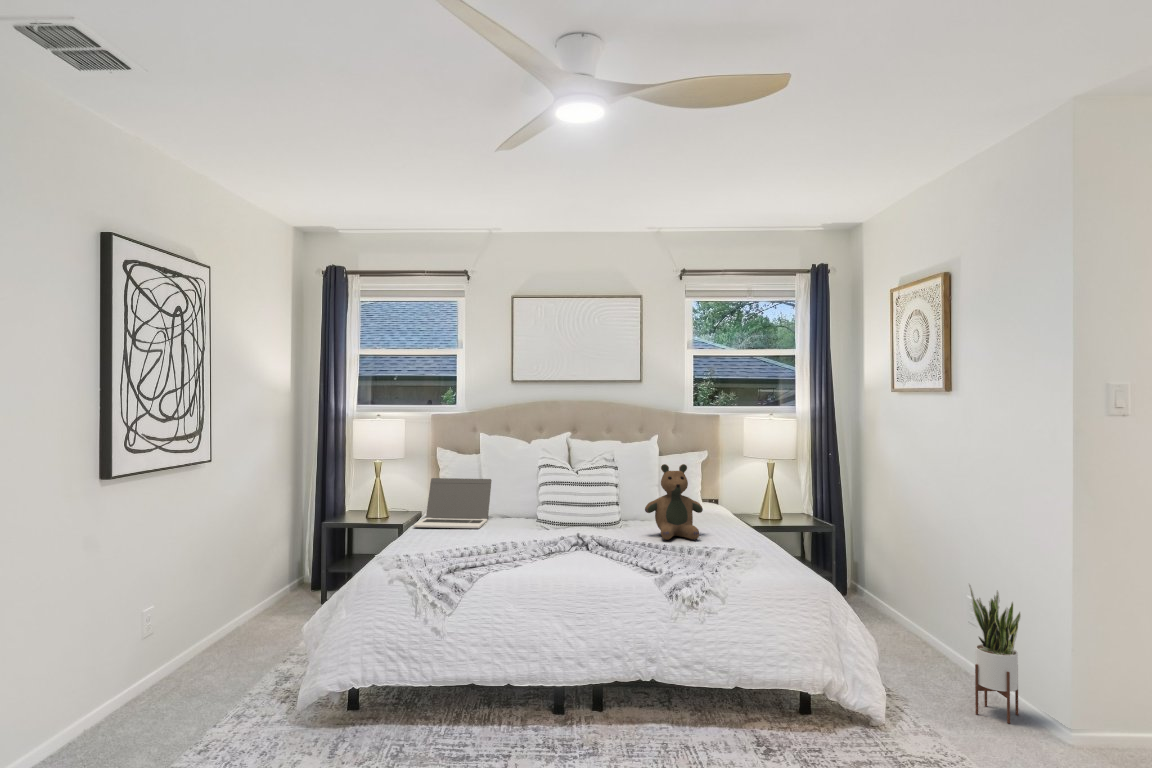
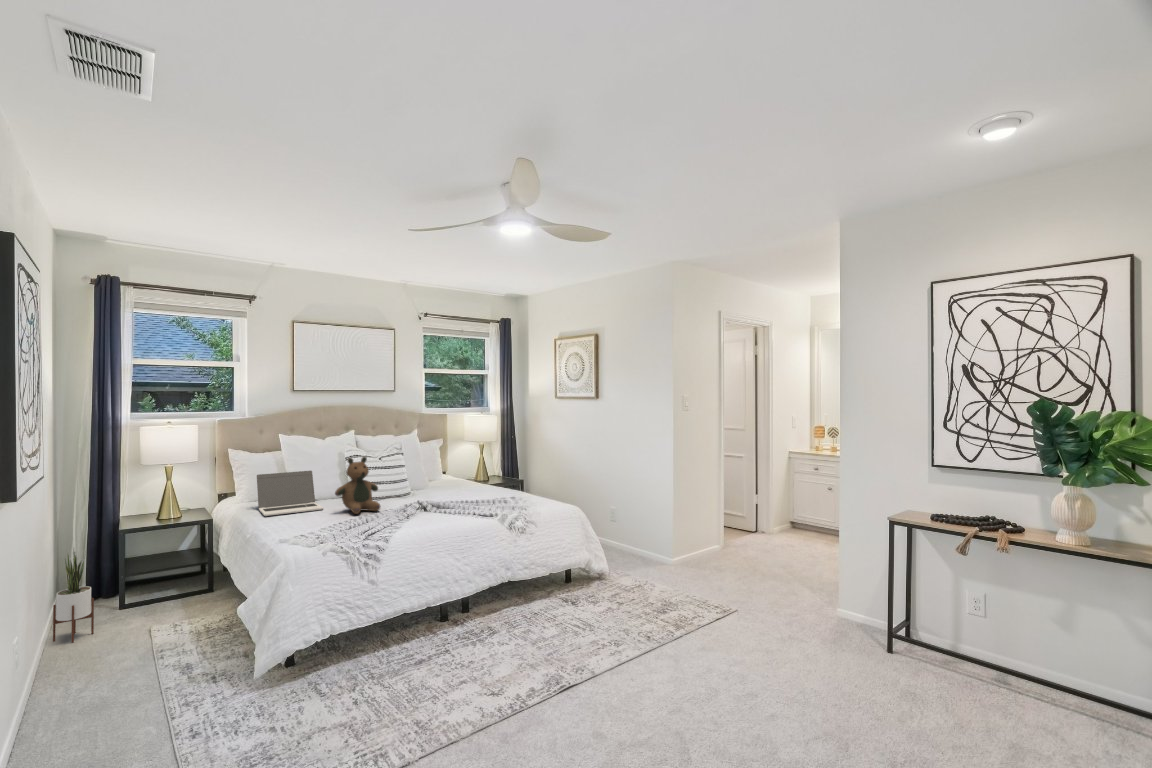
teddy bear: present [645,464,703,540] -> present [335,457,380,514]
potted plant: present [969,584,1021,723] -> present [53,548,94,643]

